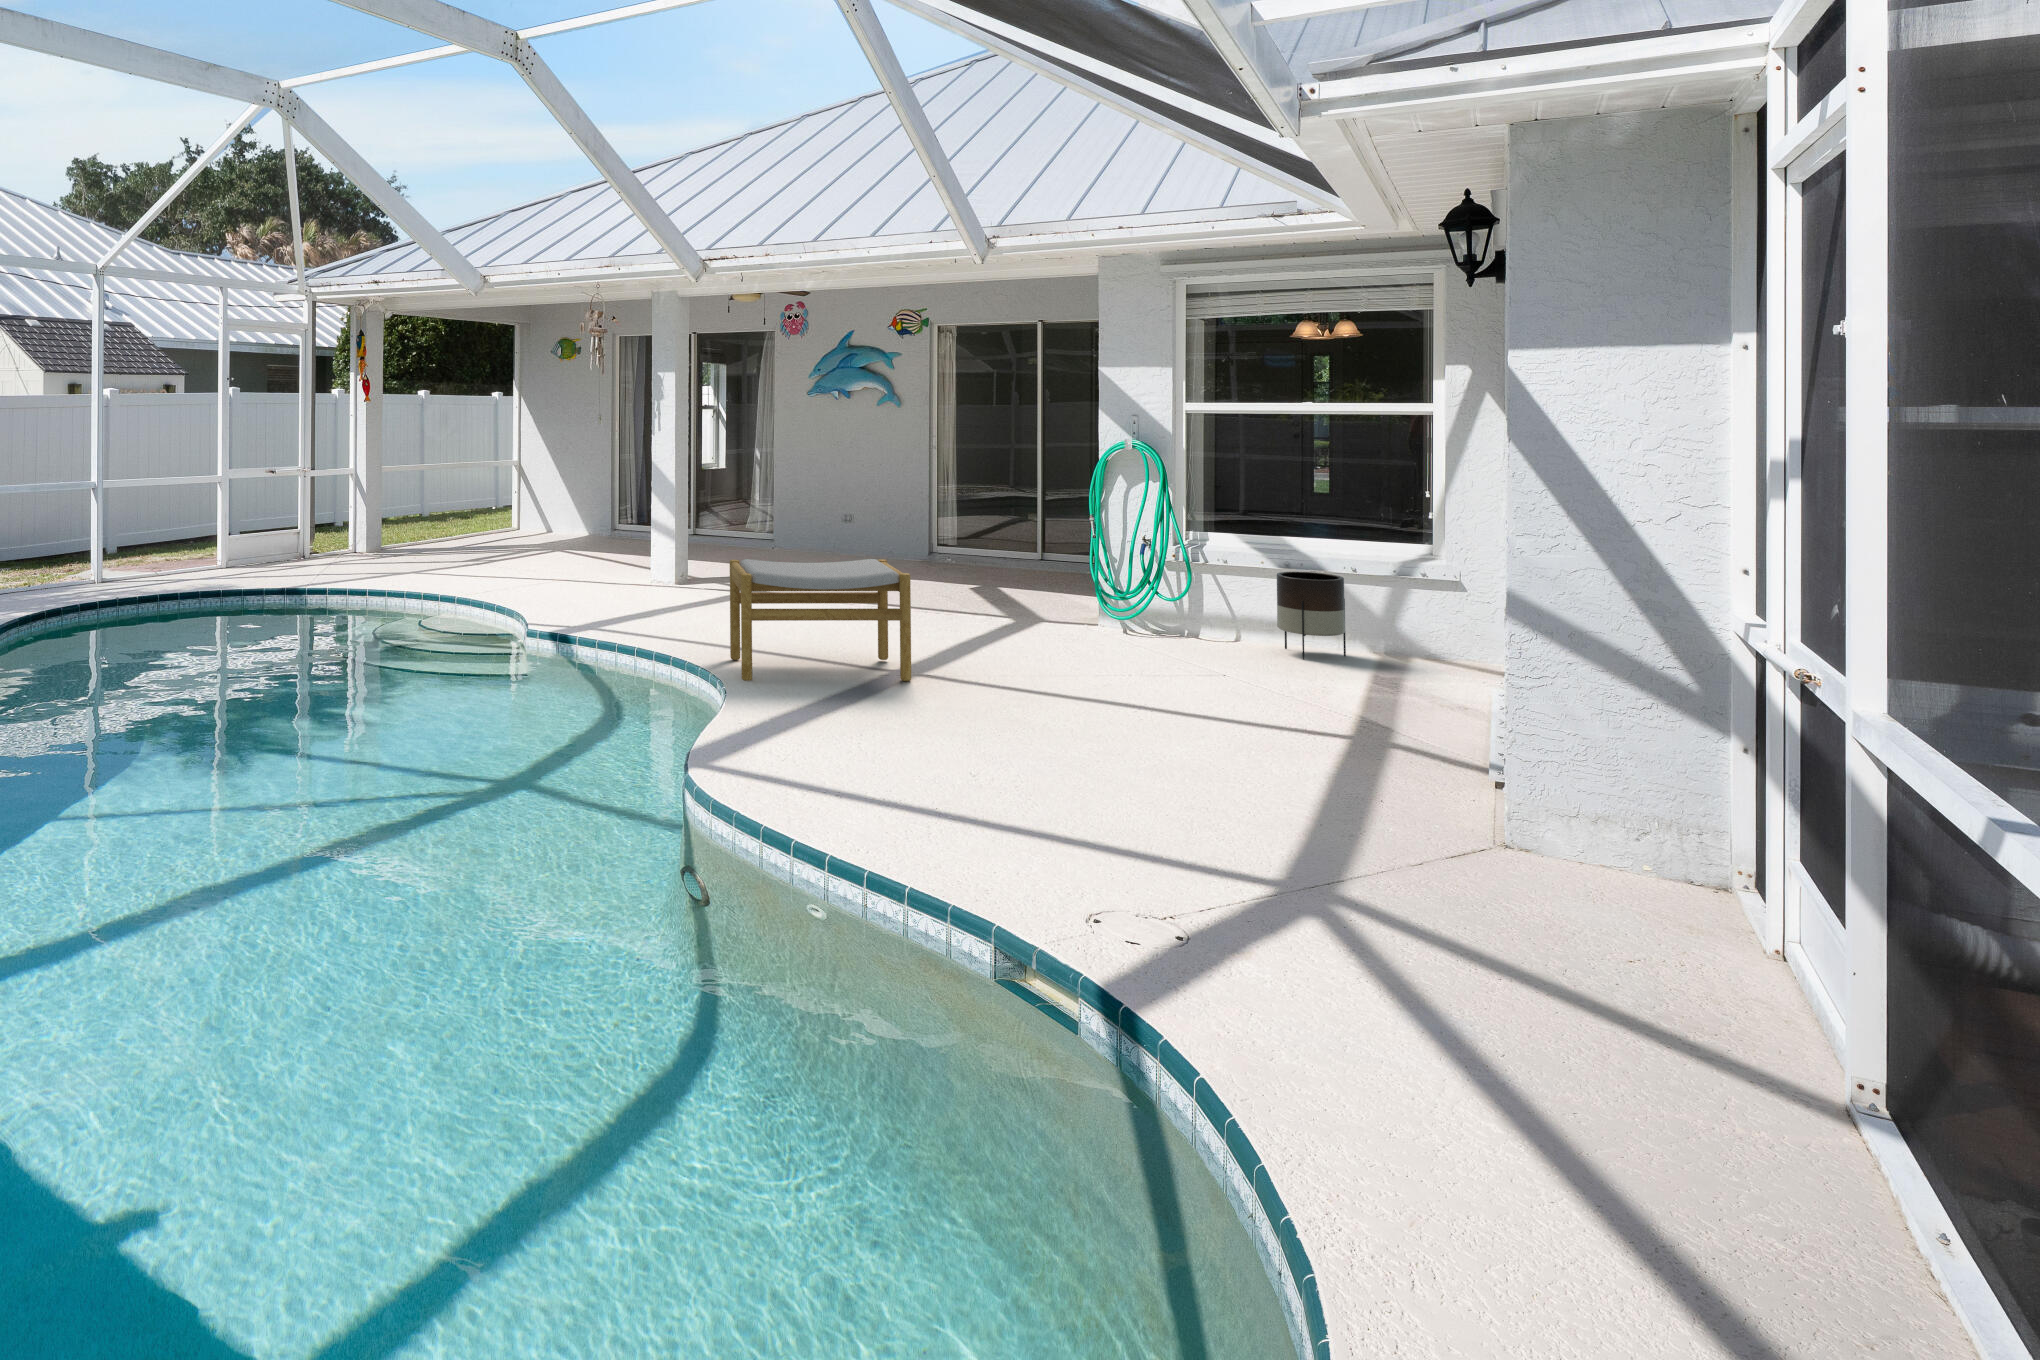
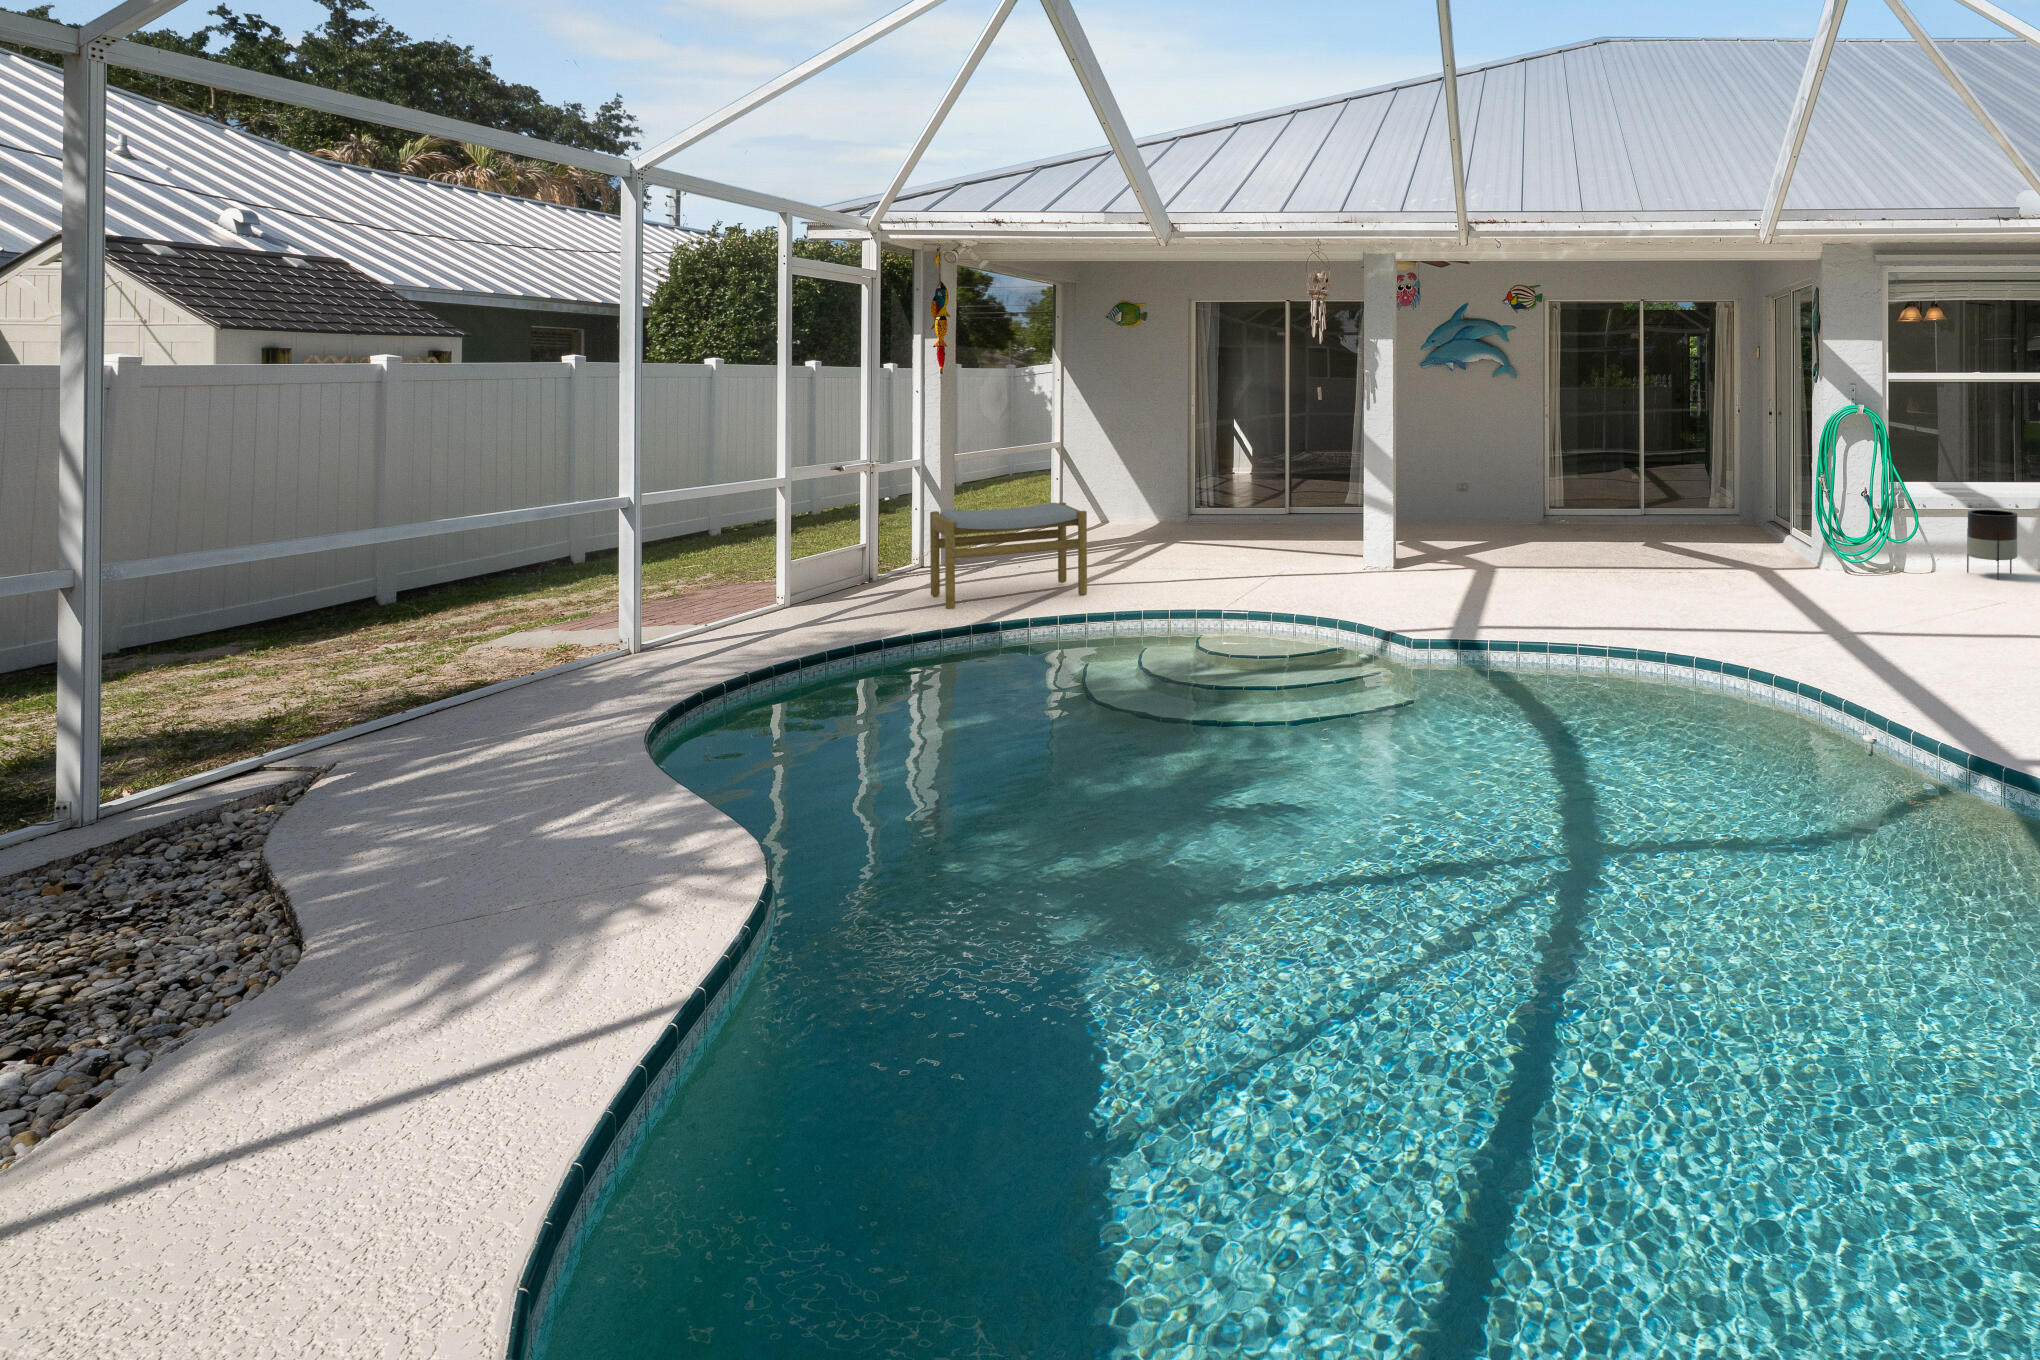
footstool: present [730,559,911,681] -> present [930,502,1087,609]

